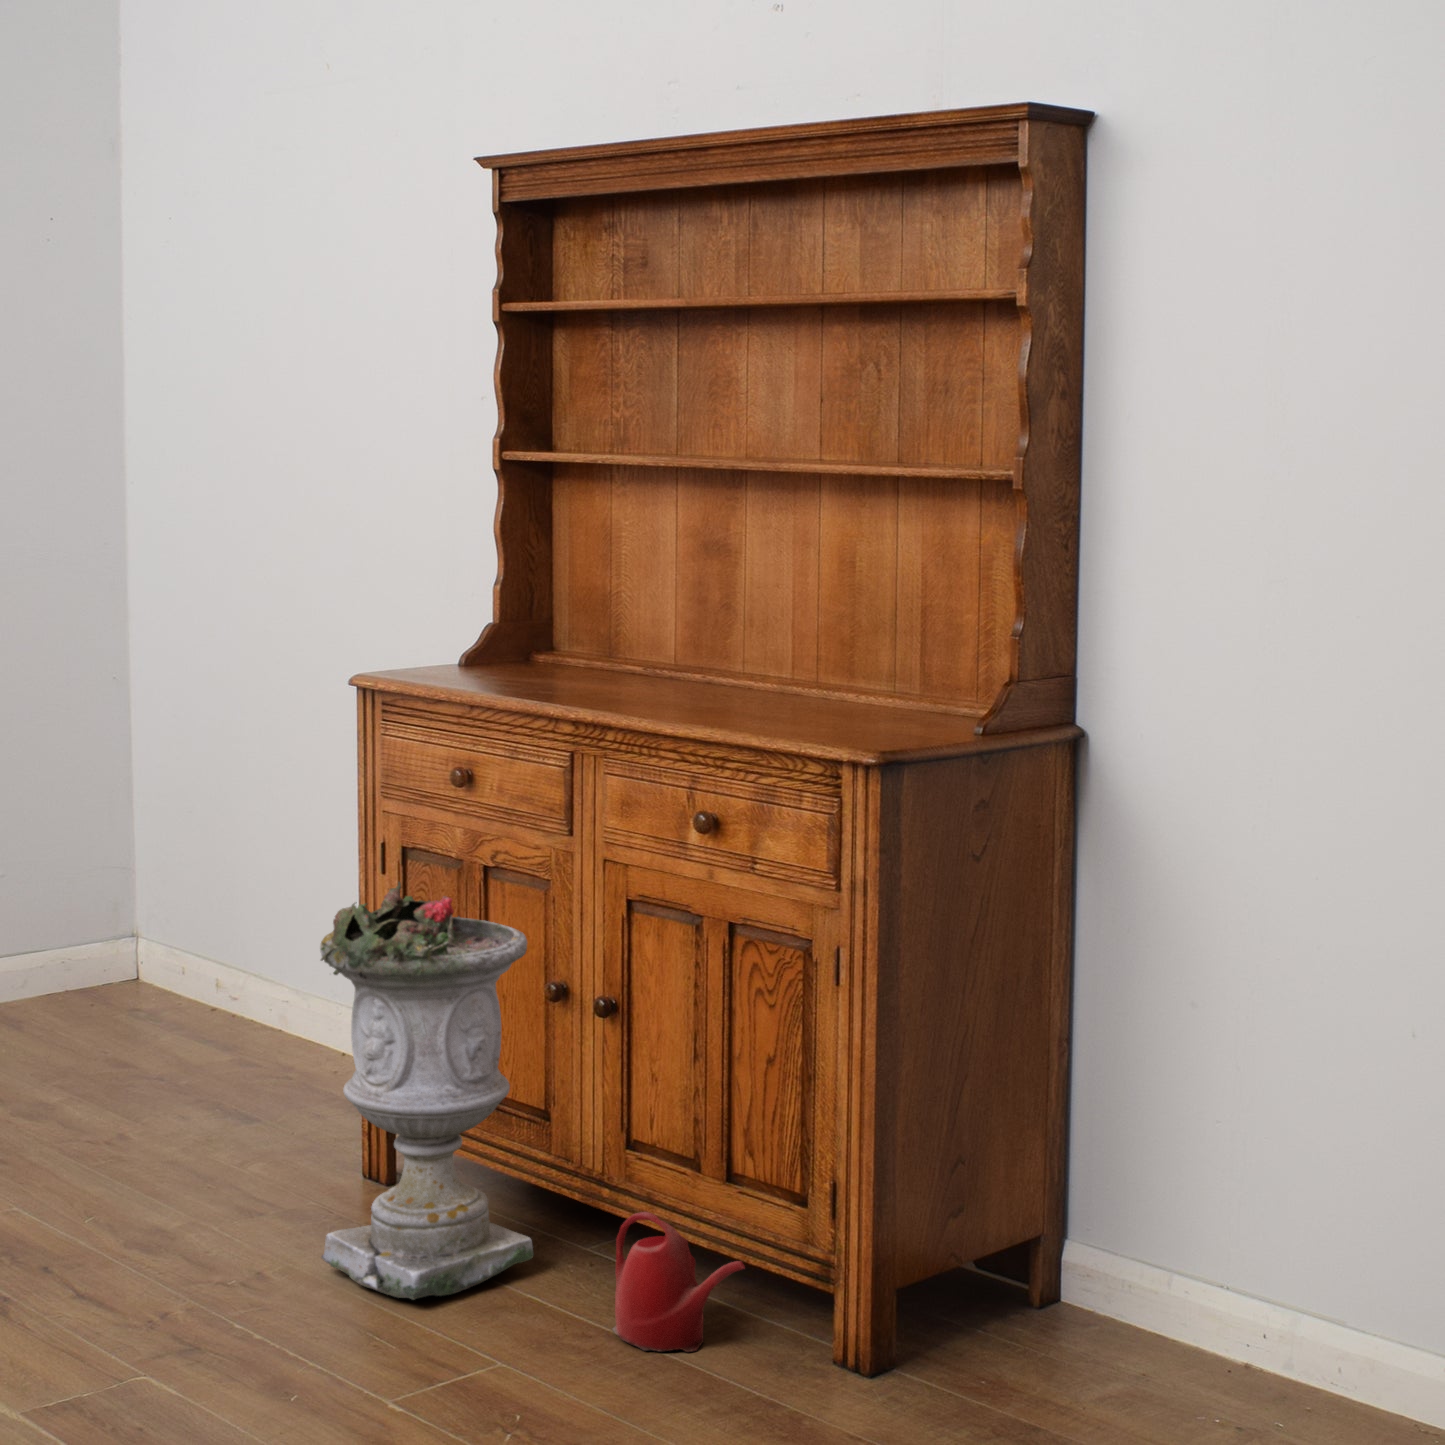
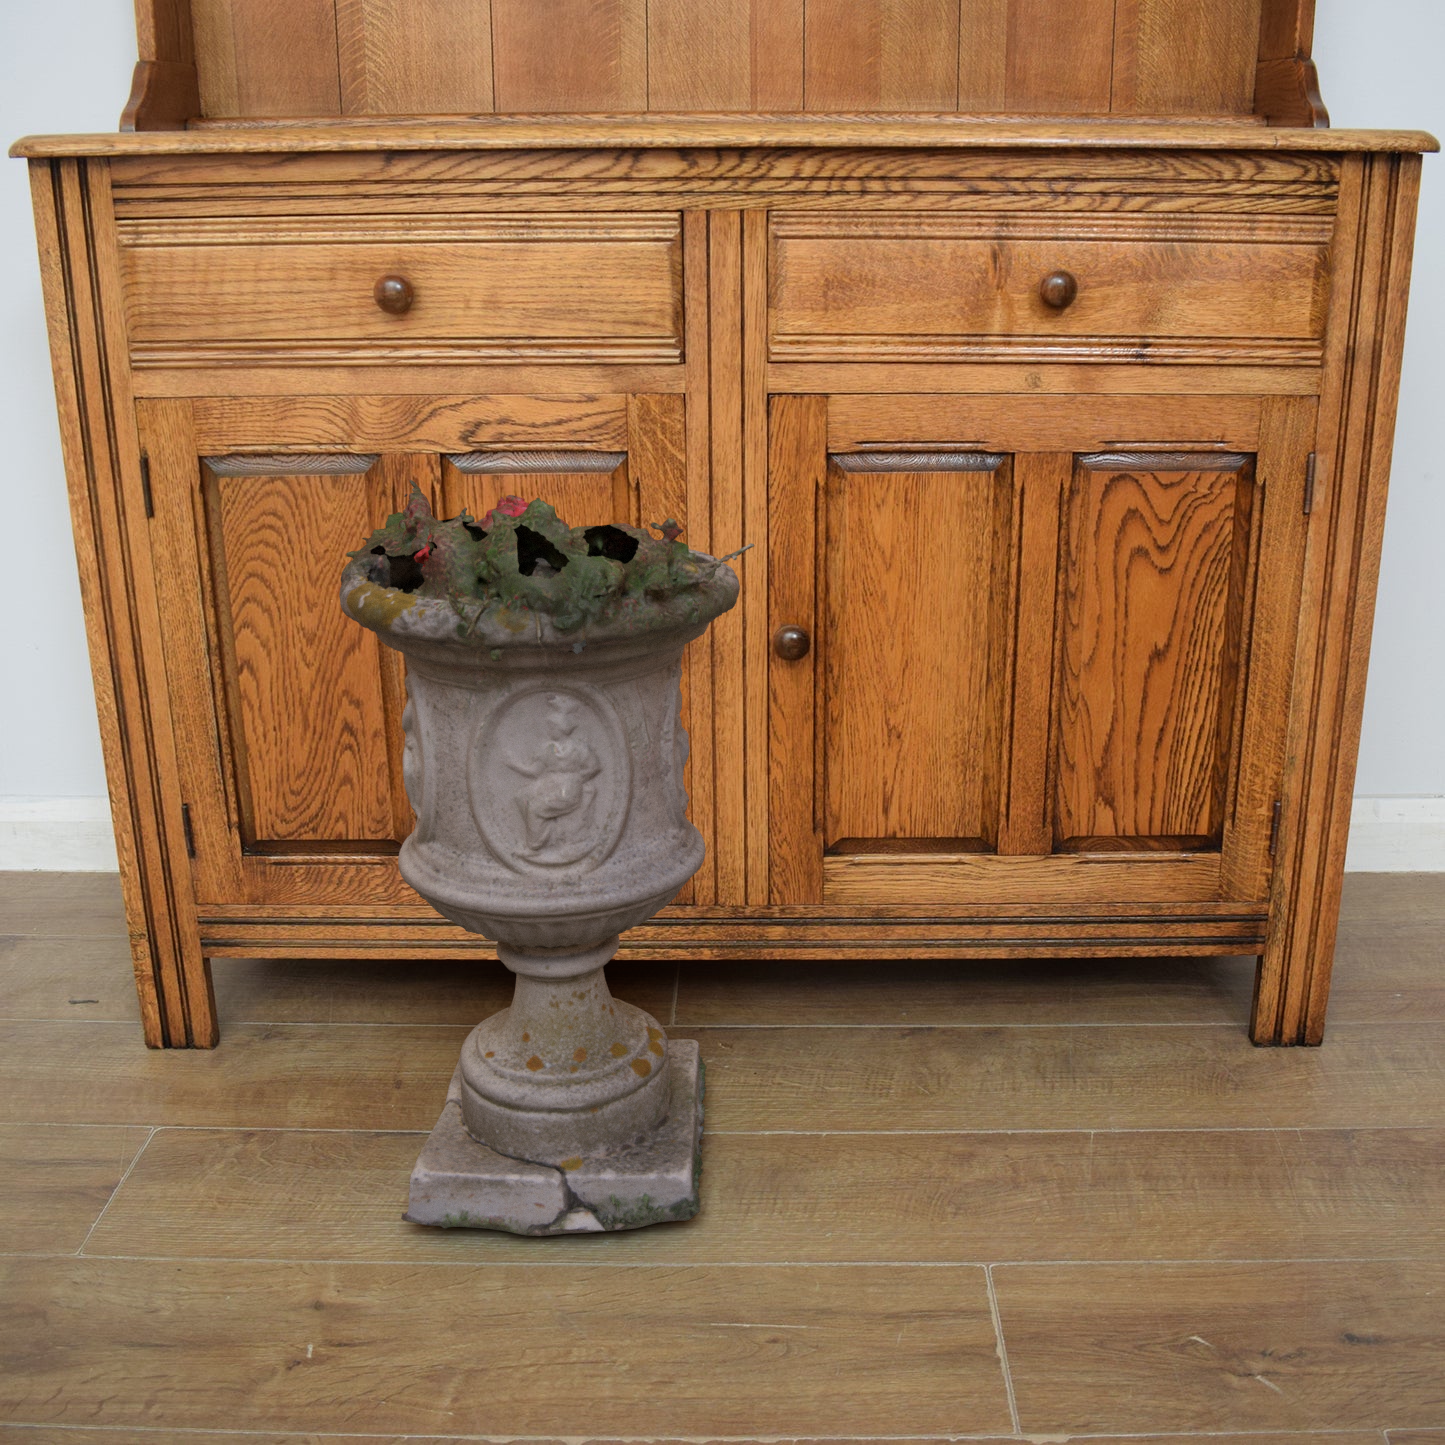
watering can: present [613,1212,745,1352] -> none [949,930,1238,1135]

